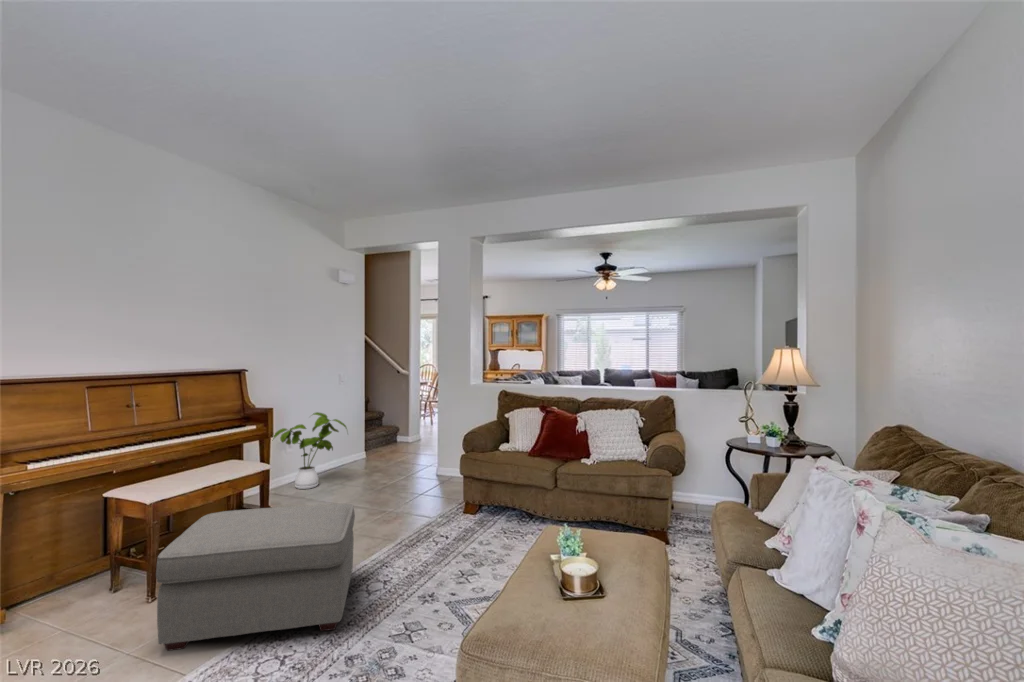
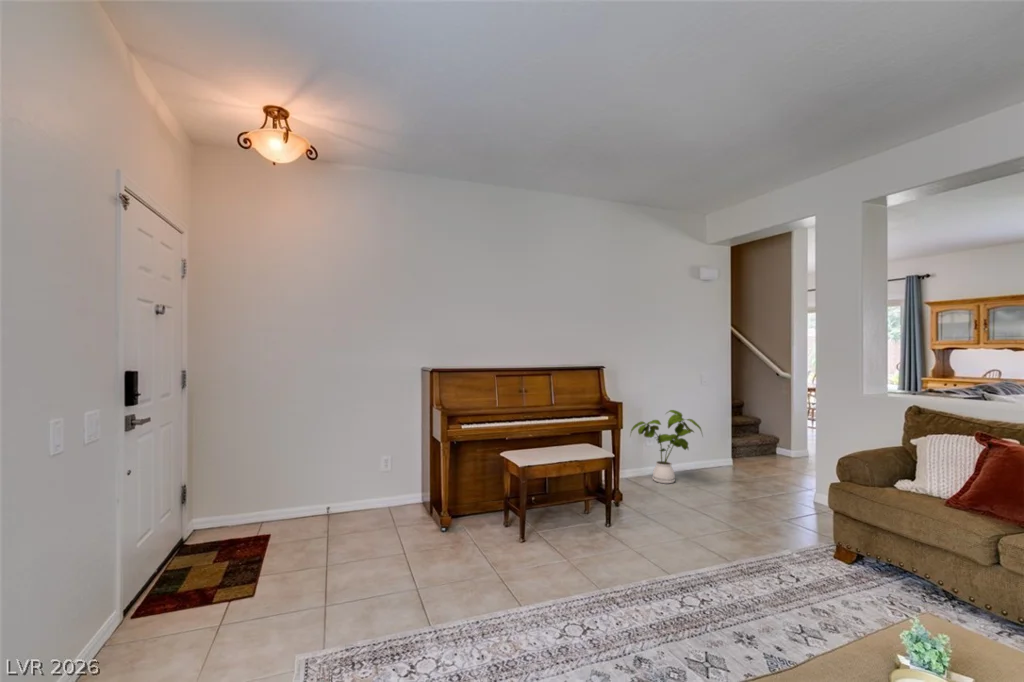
ottoman: present [156,504,355,651] -> none [508,484,673,625]

